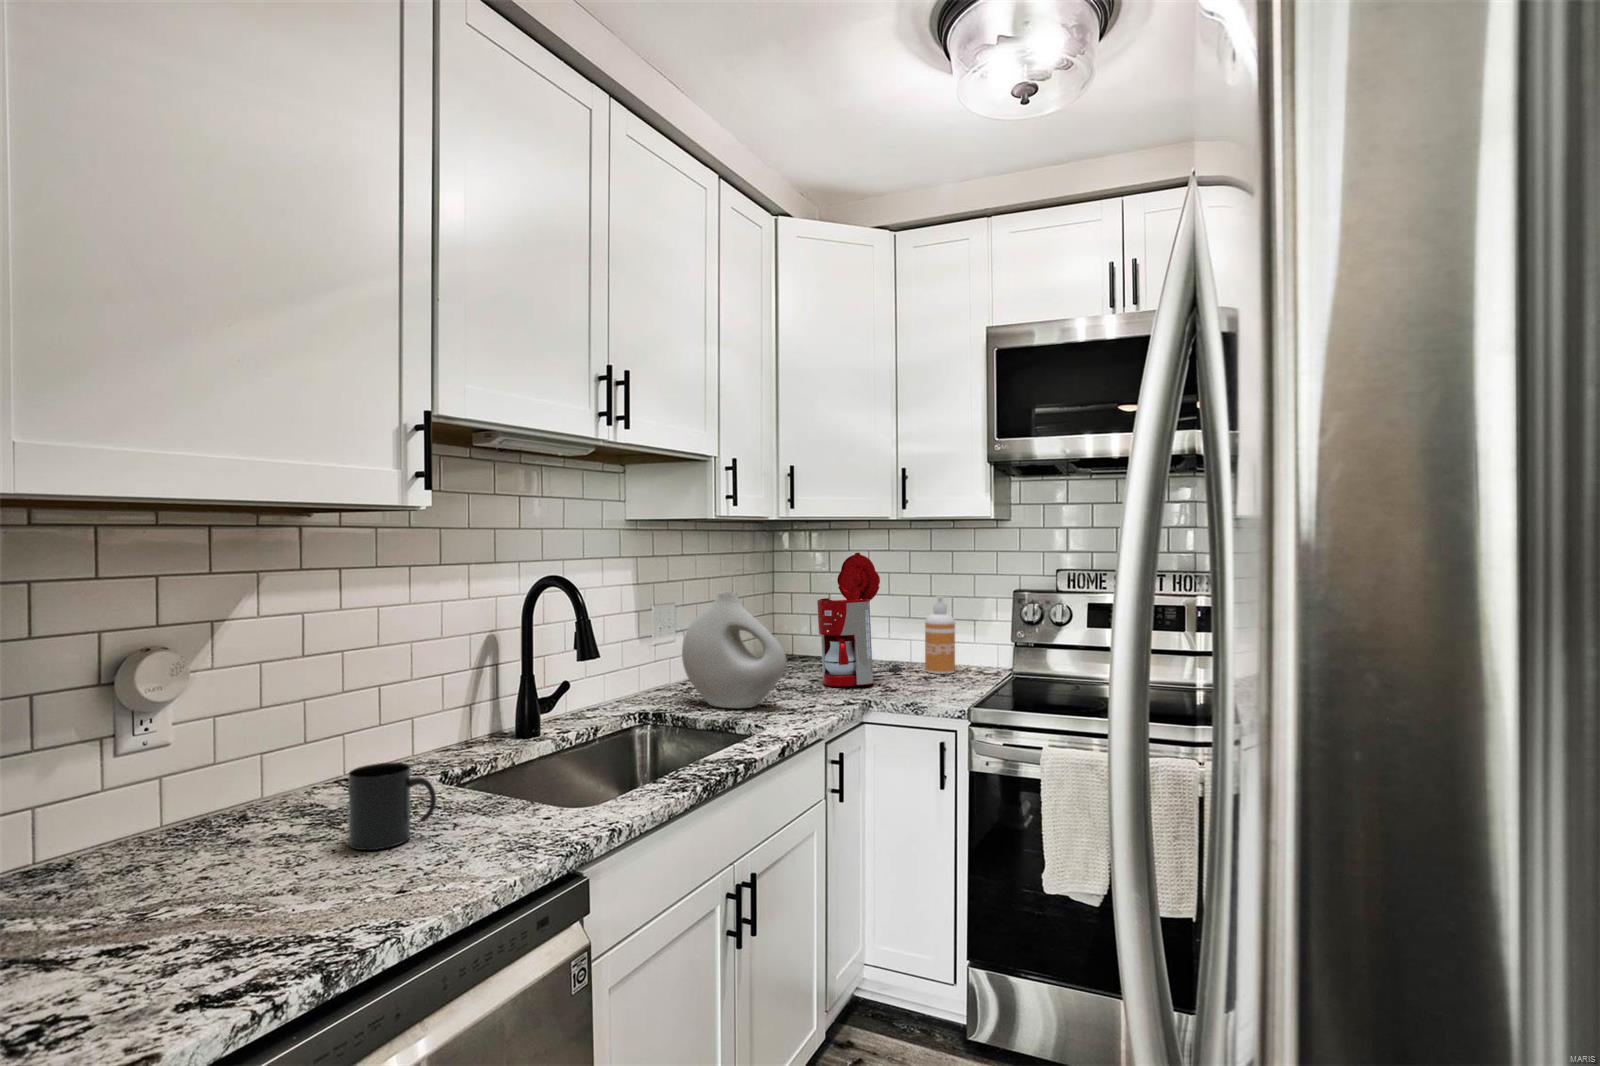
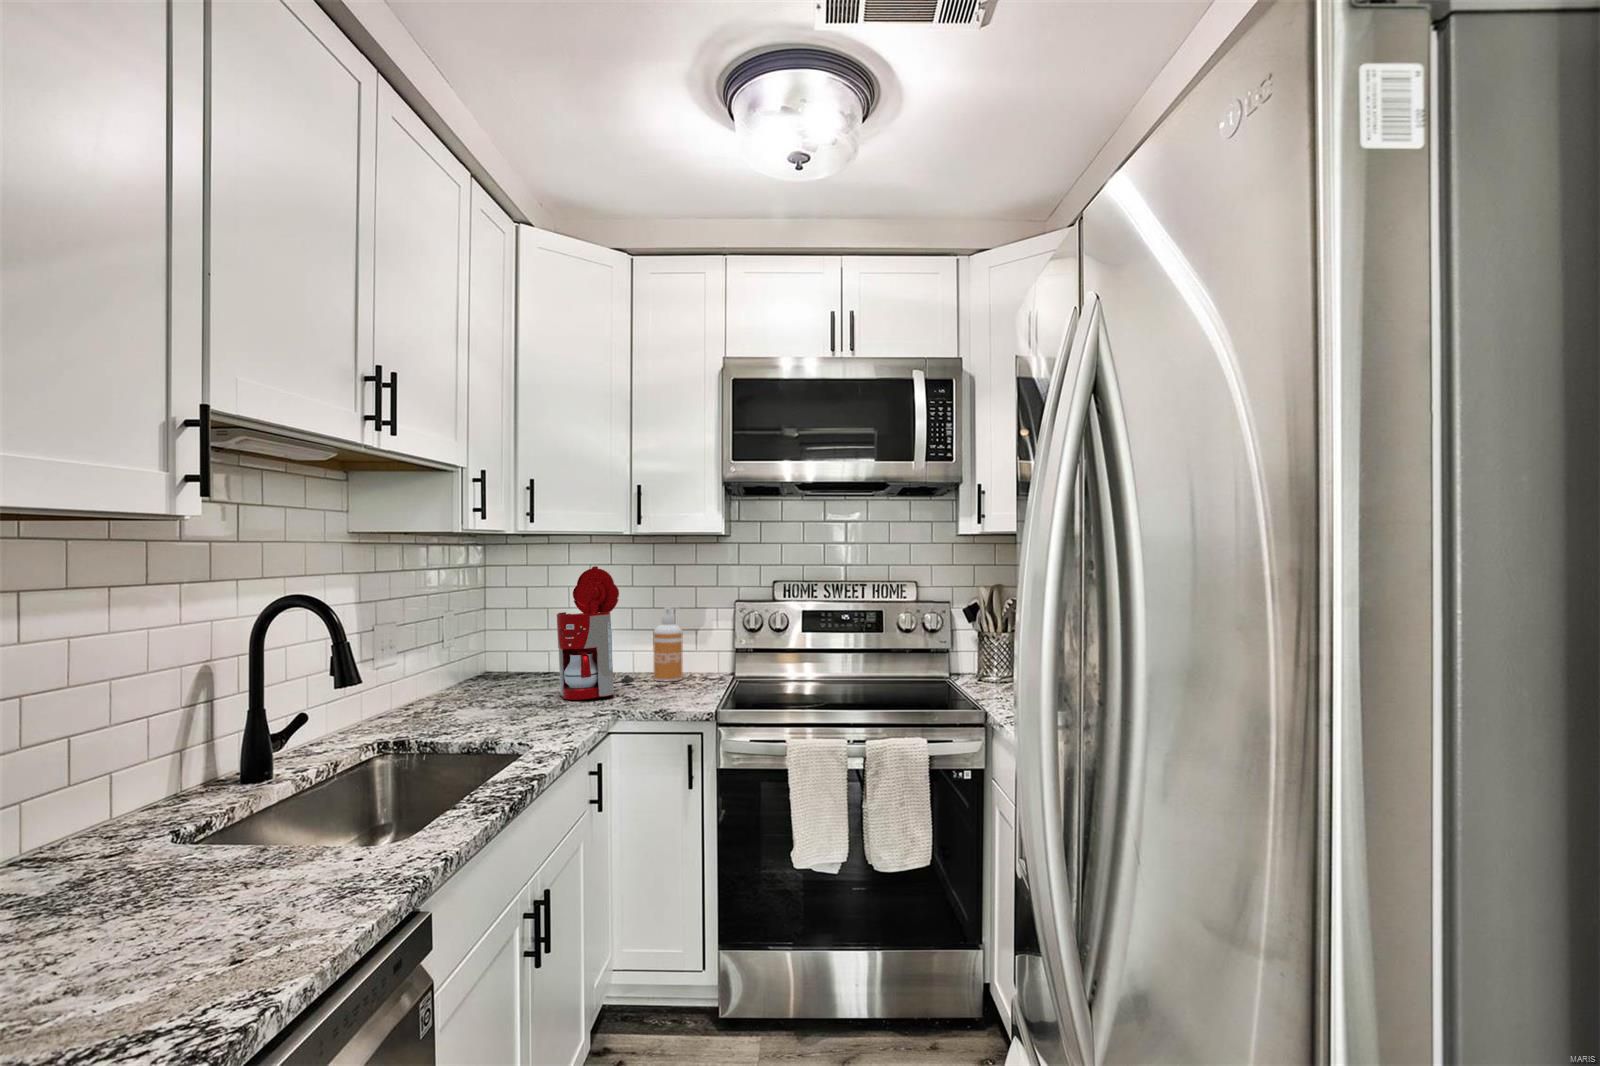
vase: present [682,592,787,708] -> none [423,608,544,729]
mug: present [348,763,436,850] -> none [110,818,229,929]

